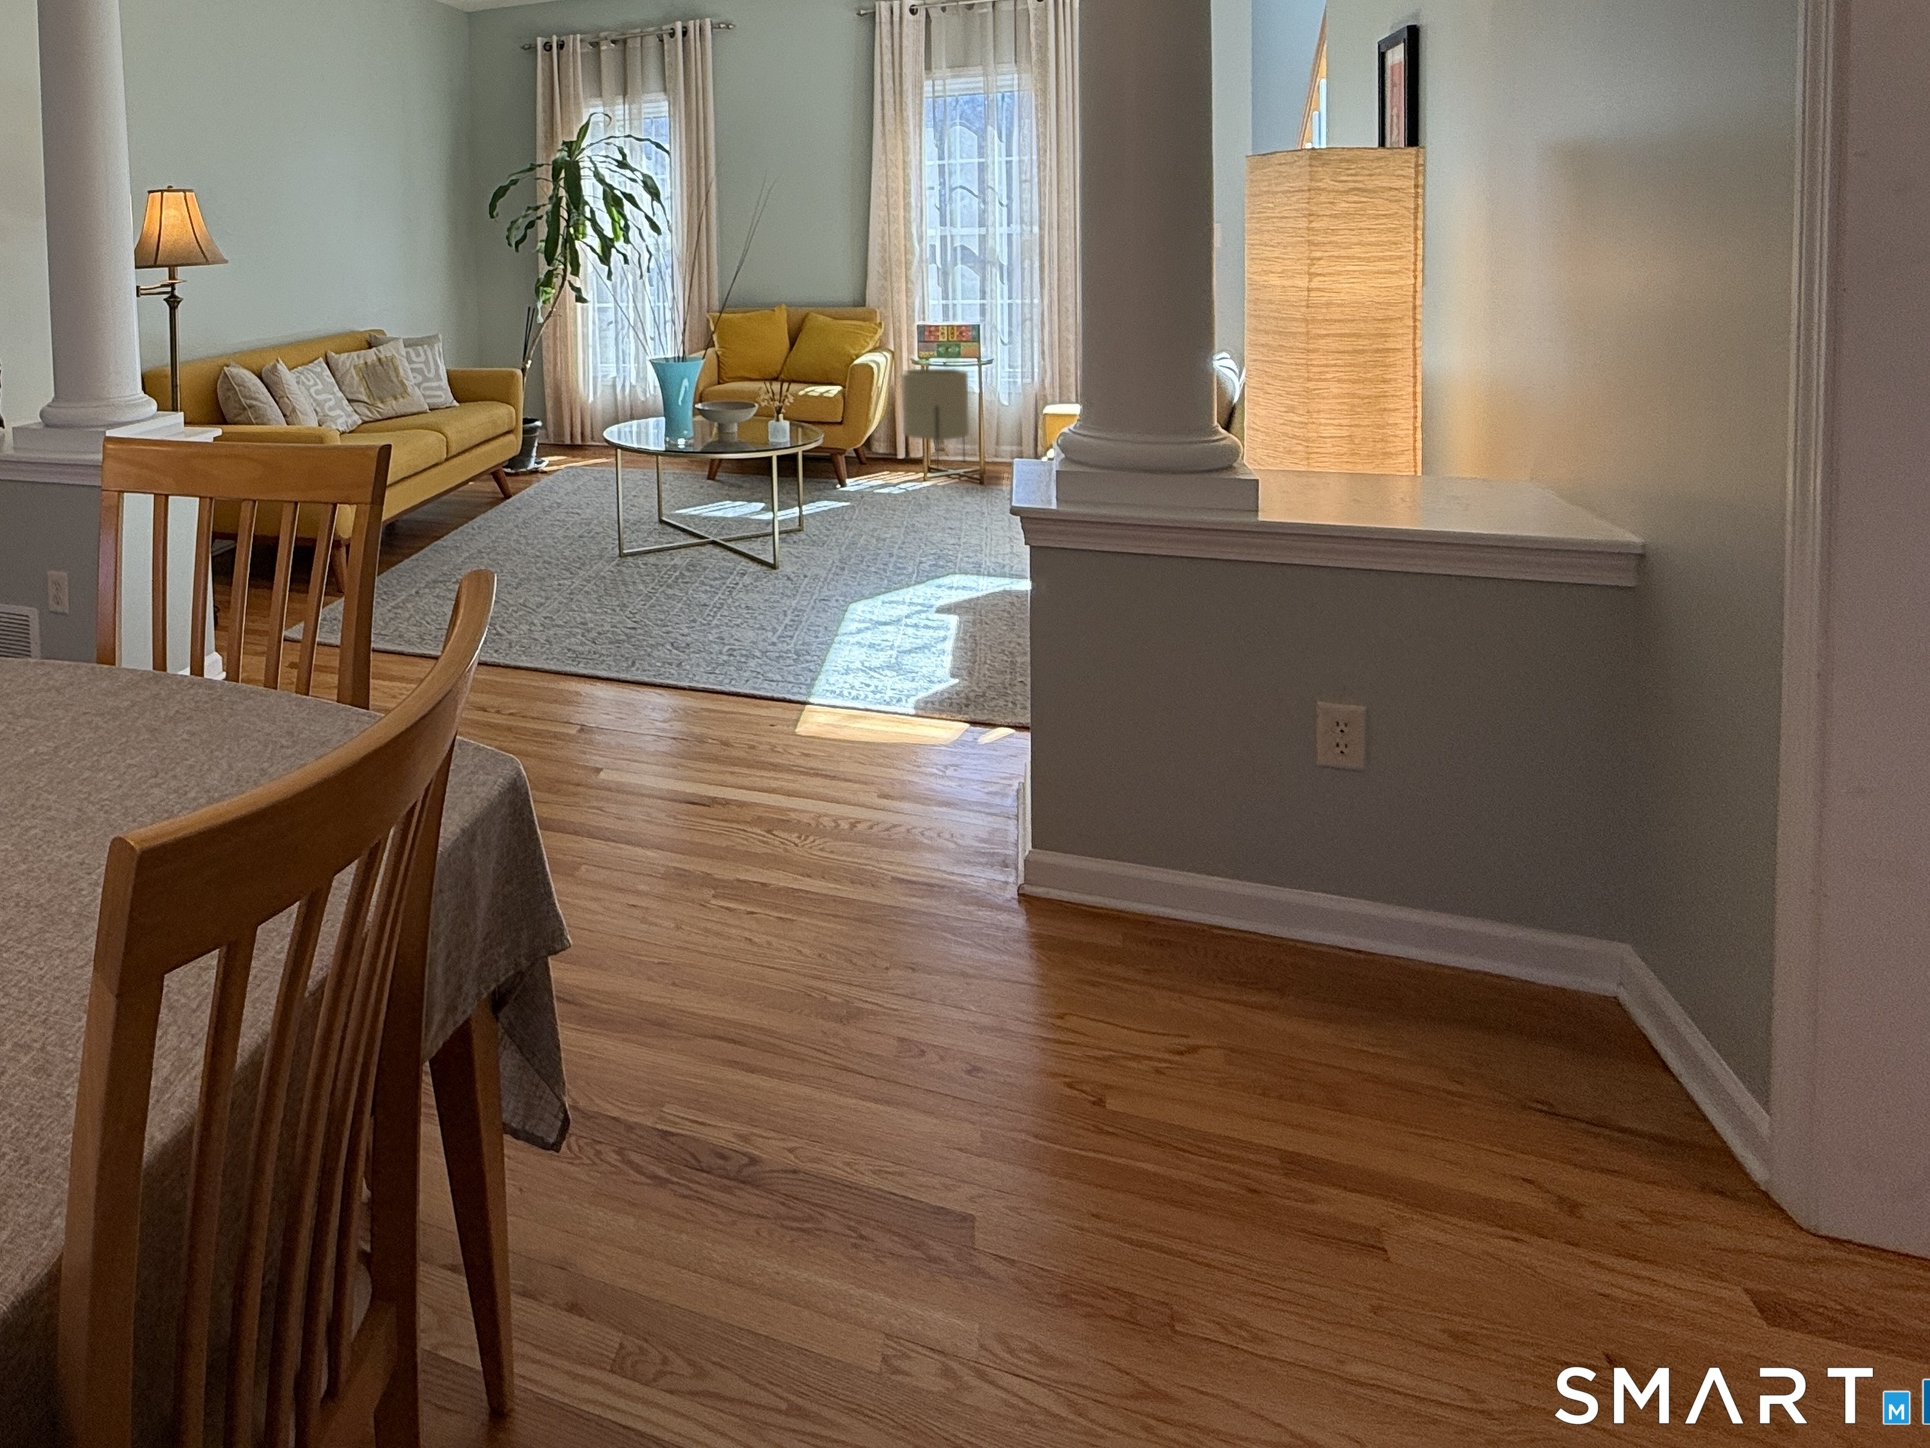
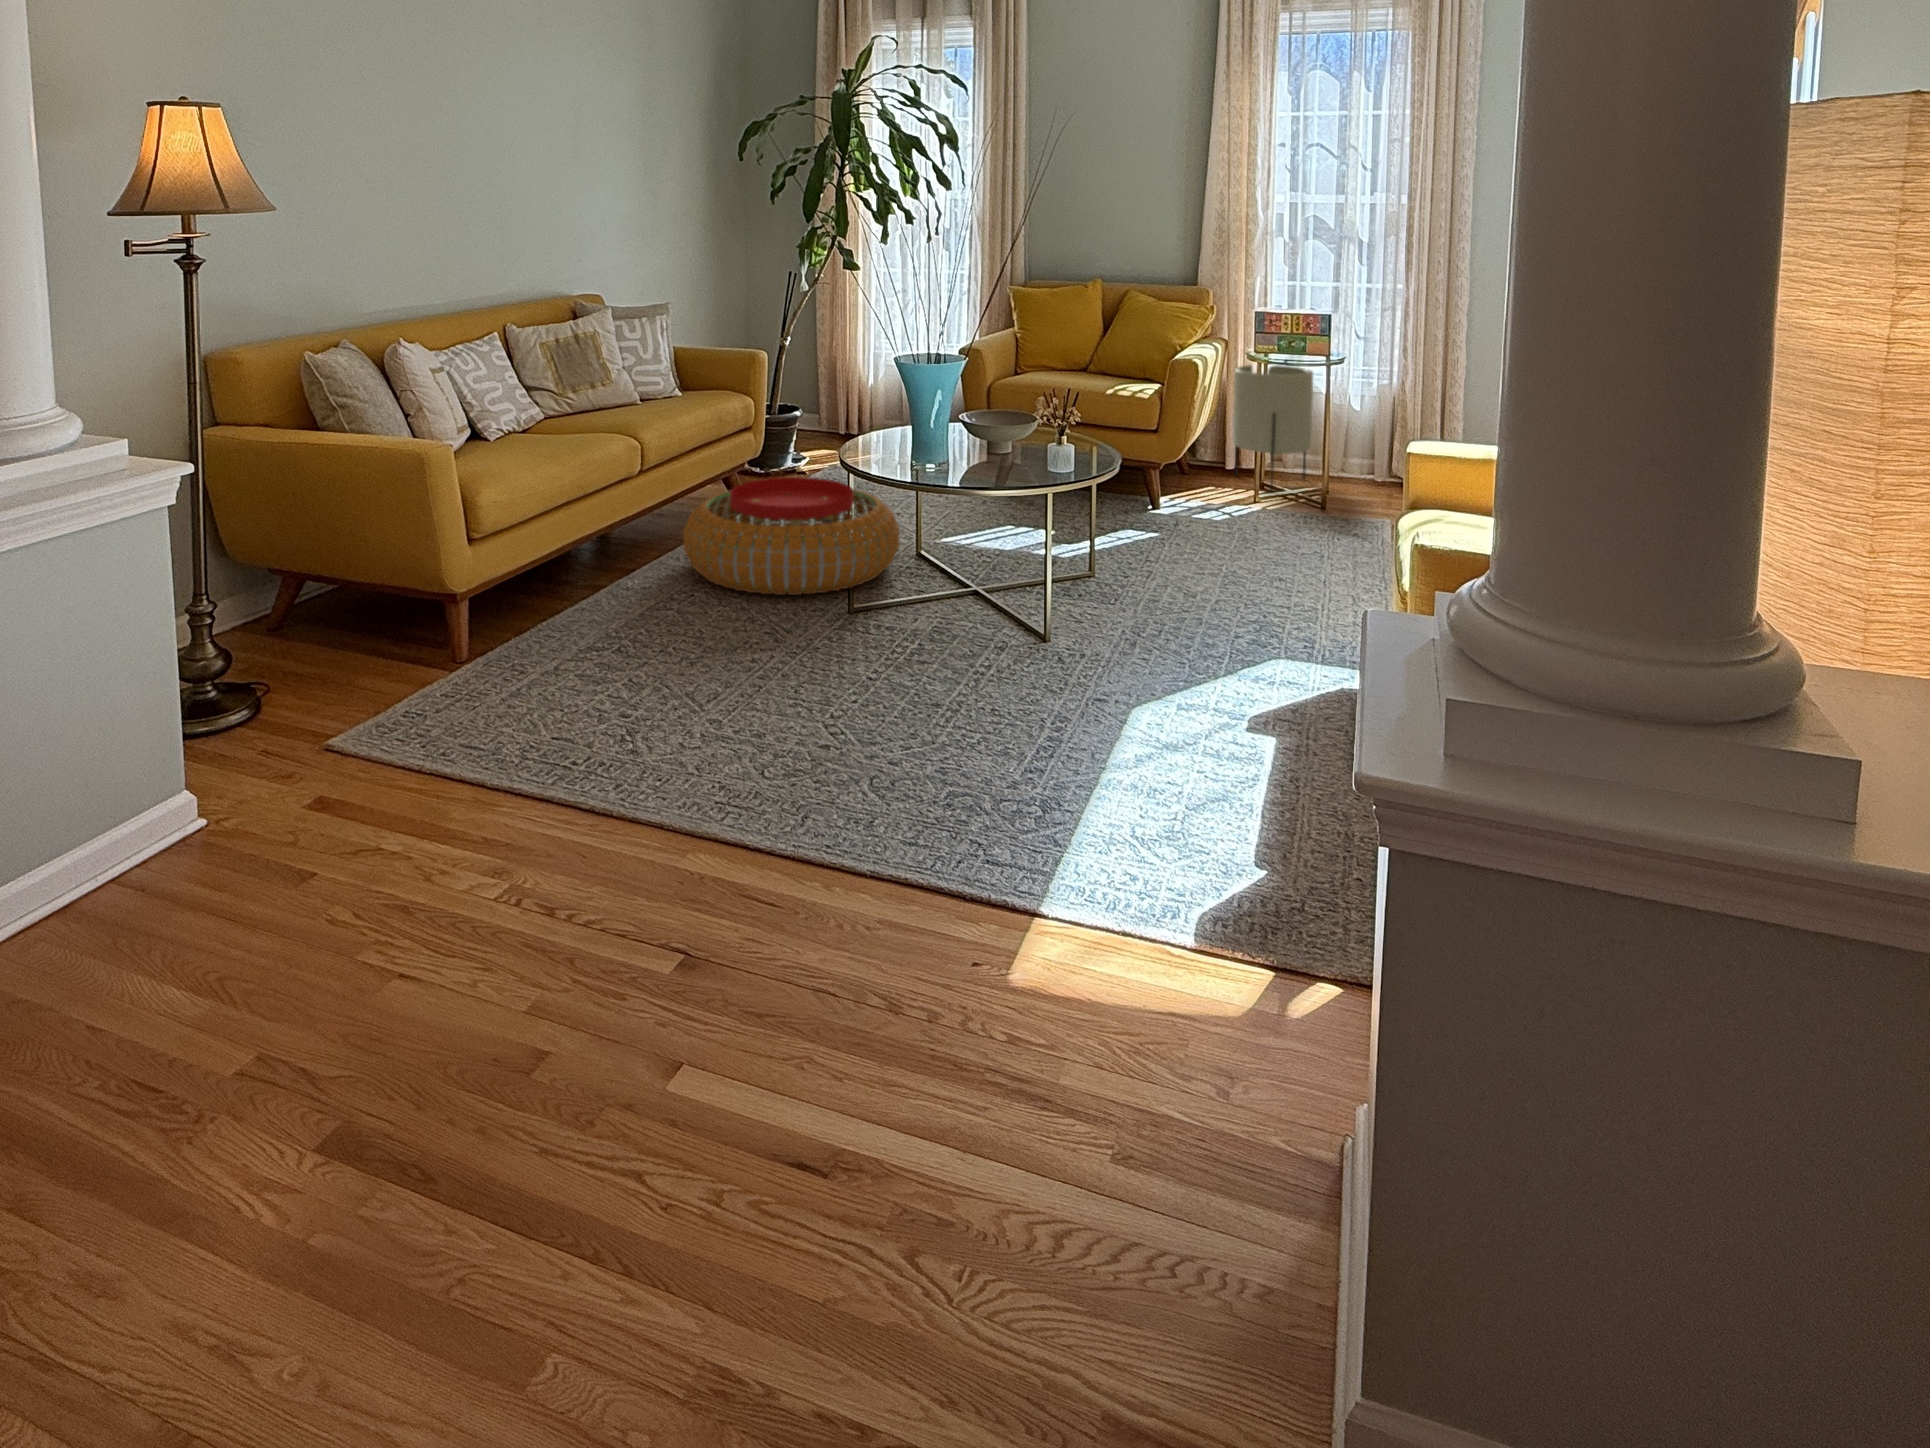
pouf: none [480,461,648,546] -> present [683,477,900,595]

